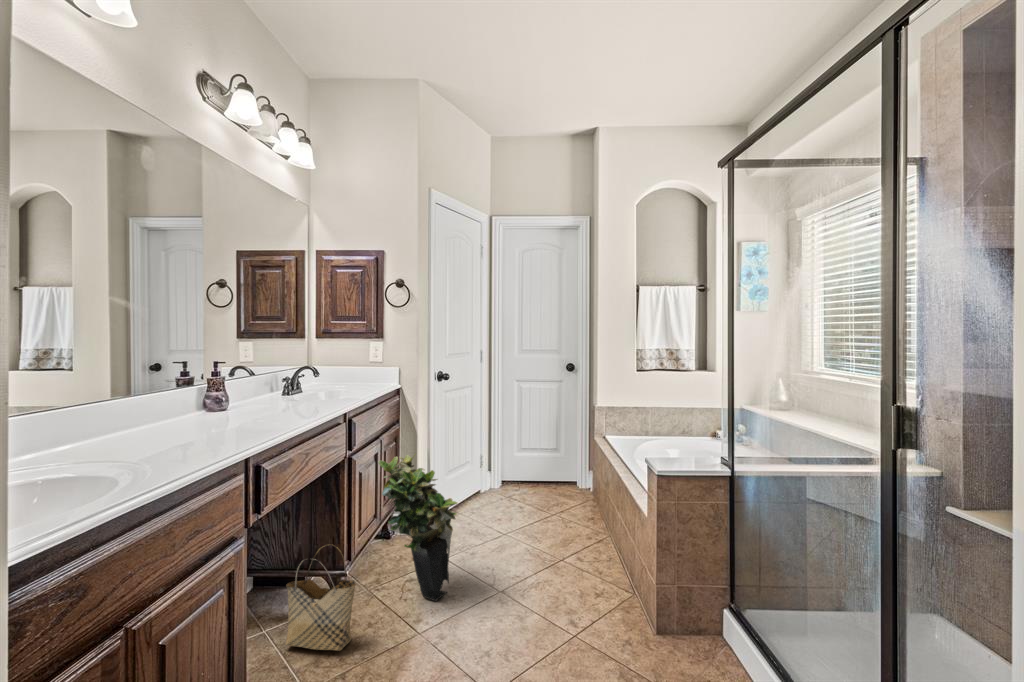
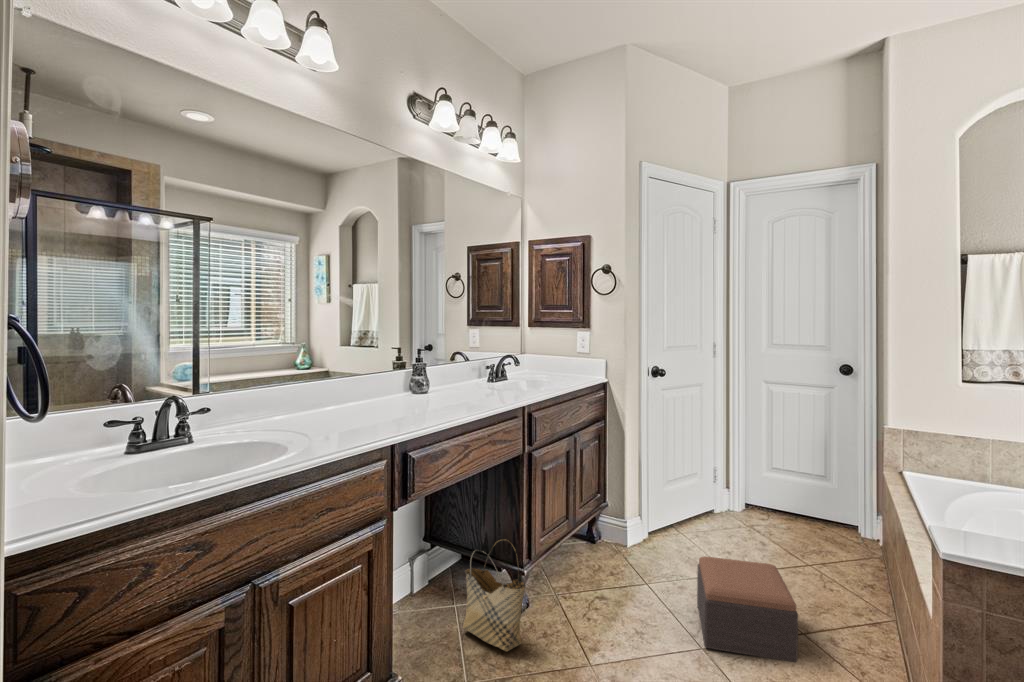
potted plant: present [378,455,457,601] -> none [563,457,651,629]
footstool: none [489,520,567,596] -> present [697,557,798,662]

